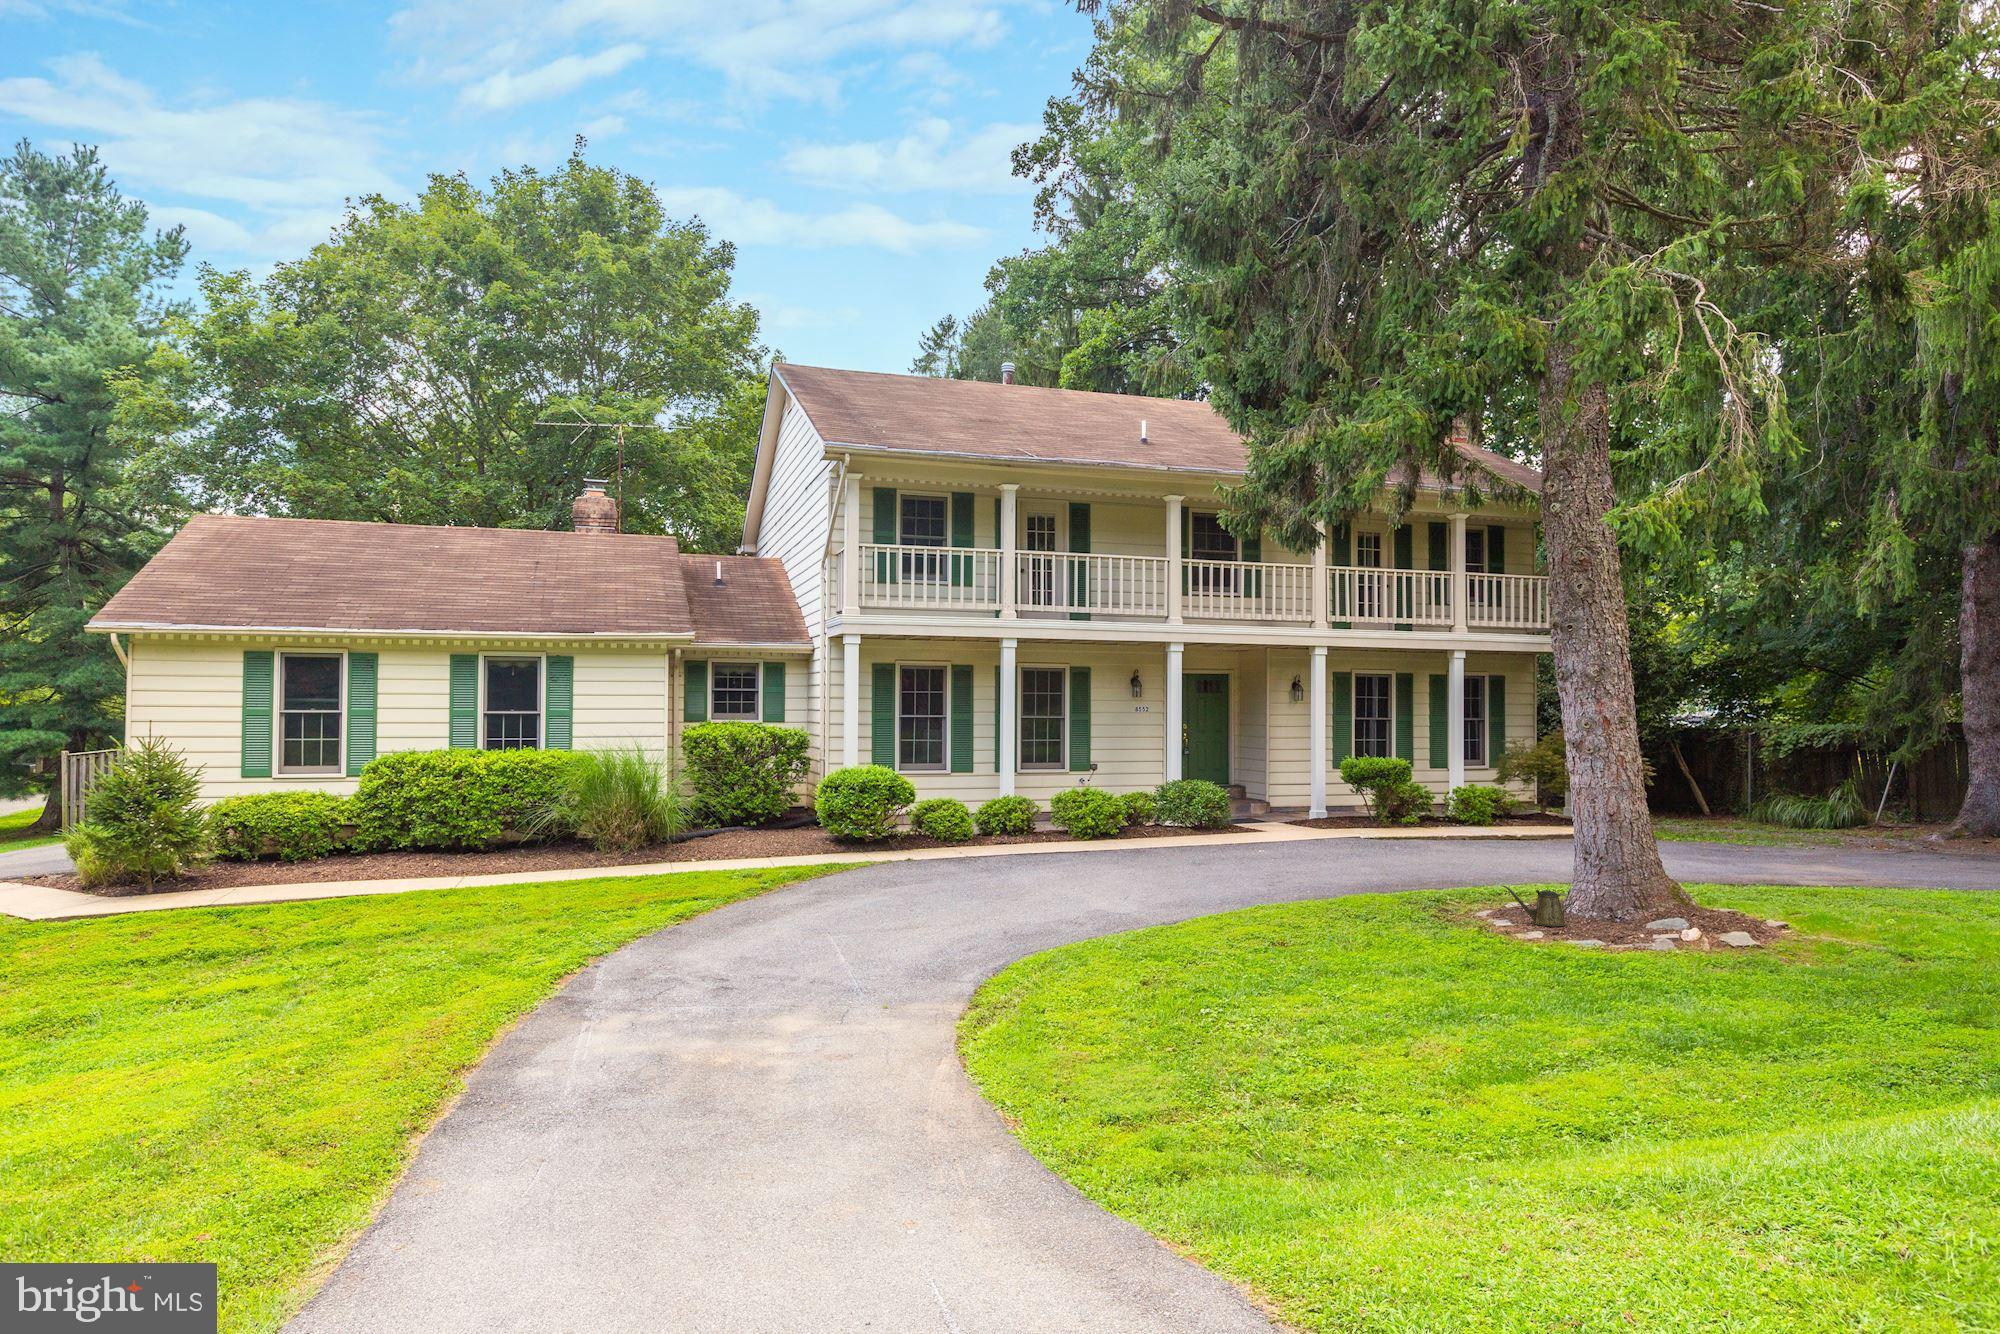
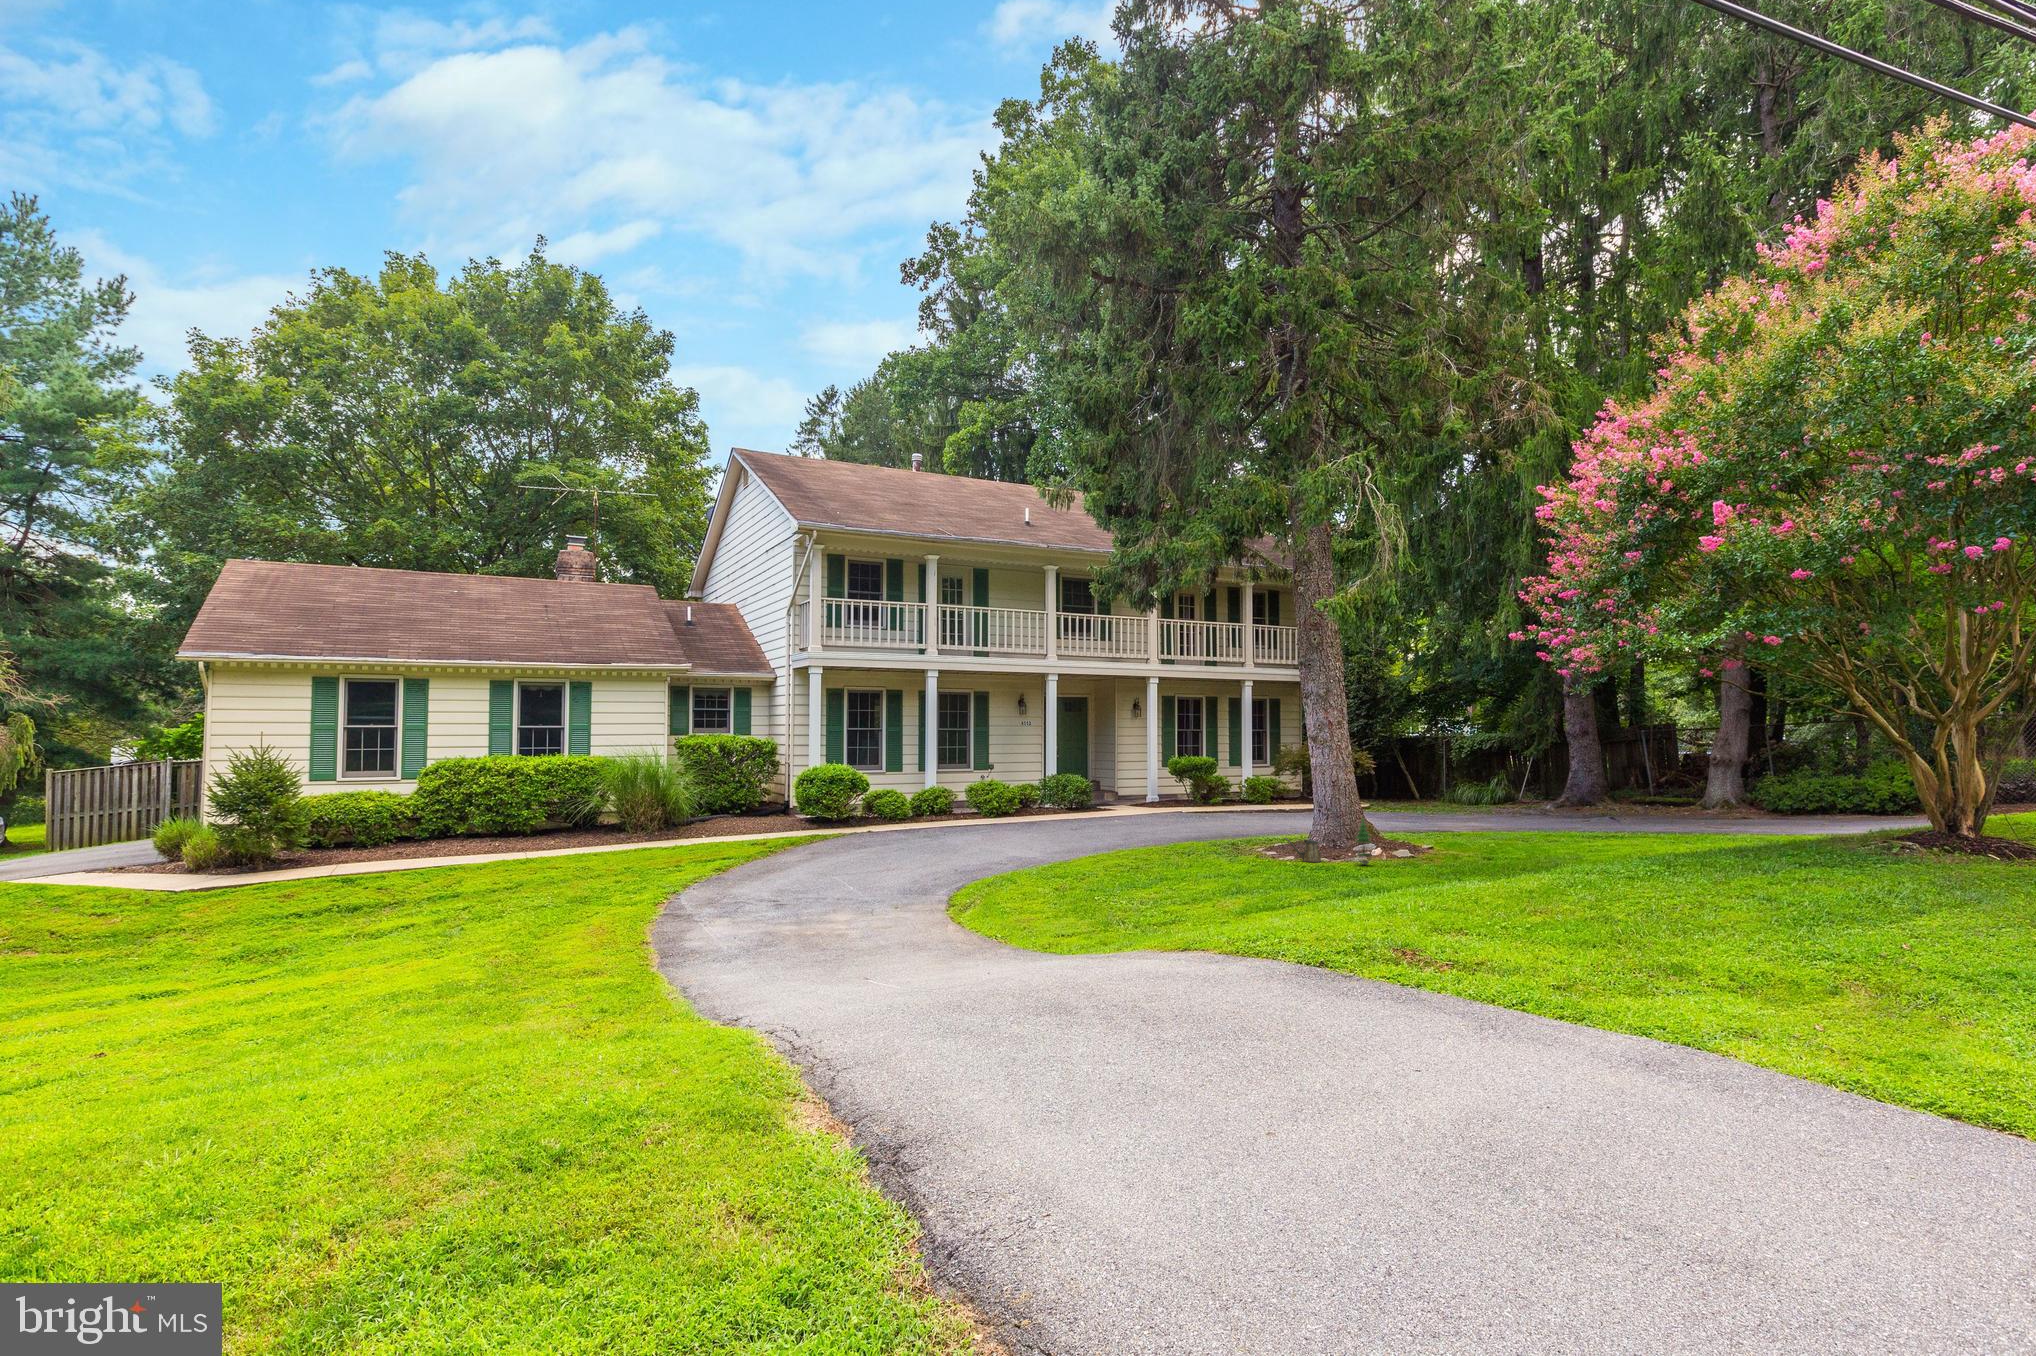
potted tree: none [1622,857,1654,936] -> present [1357,819,1371,865]

